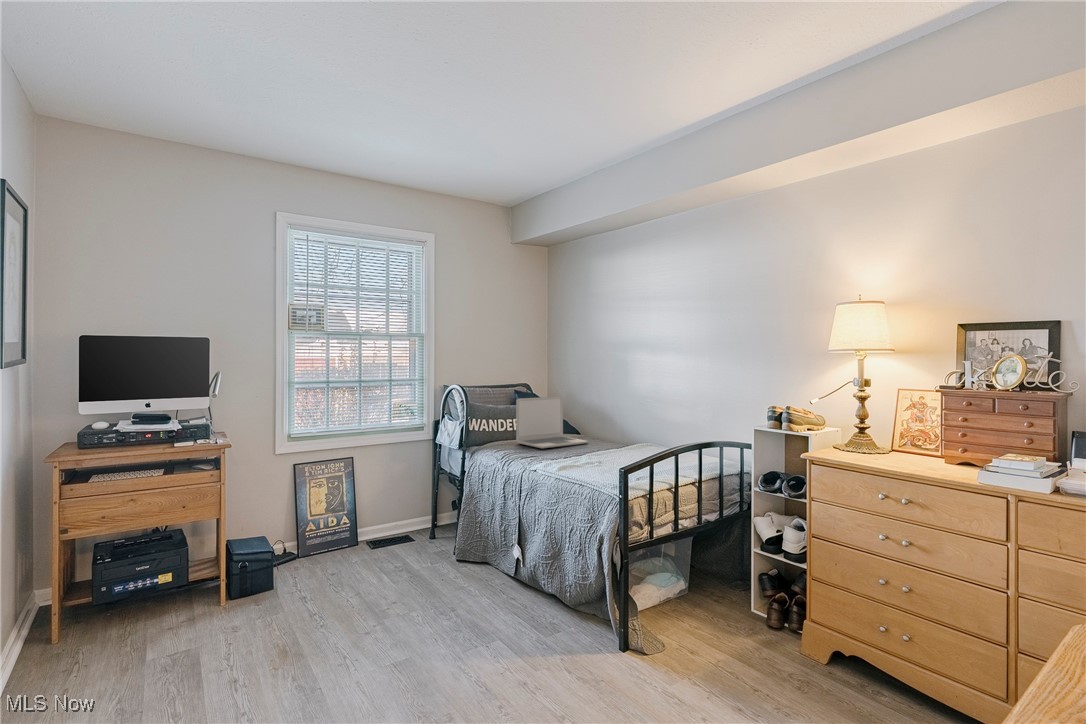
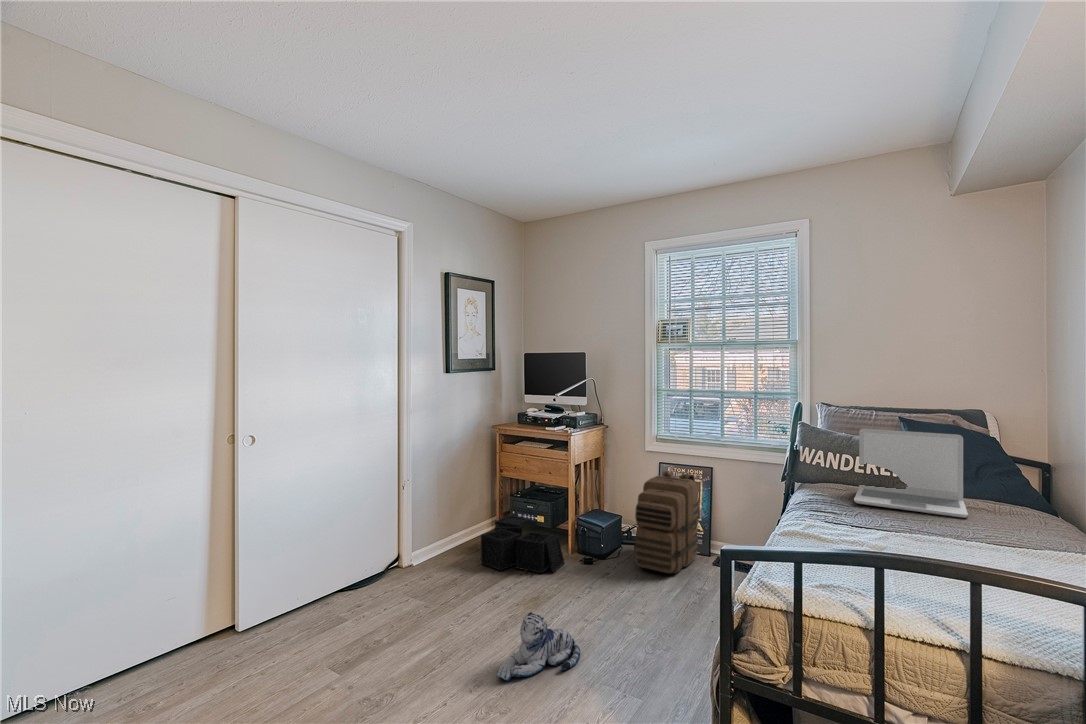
backpack: none [307,467,376,575] -> present [634,471,698,573]
storage bin: none [111,578,271,667] -> present [481,515,564,575]
plush toy: none [414,618,469,699] -> present [497,612,580,681]

